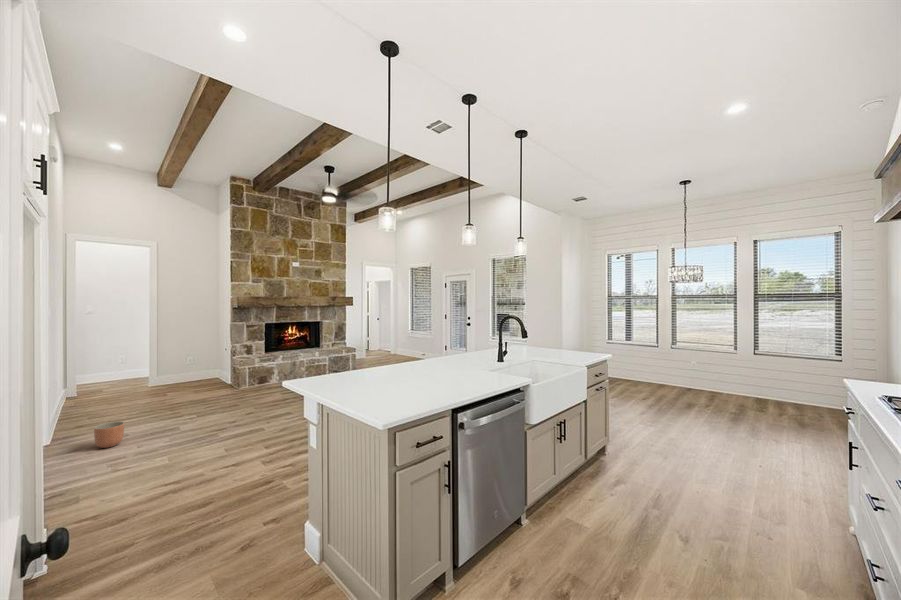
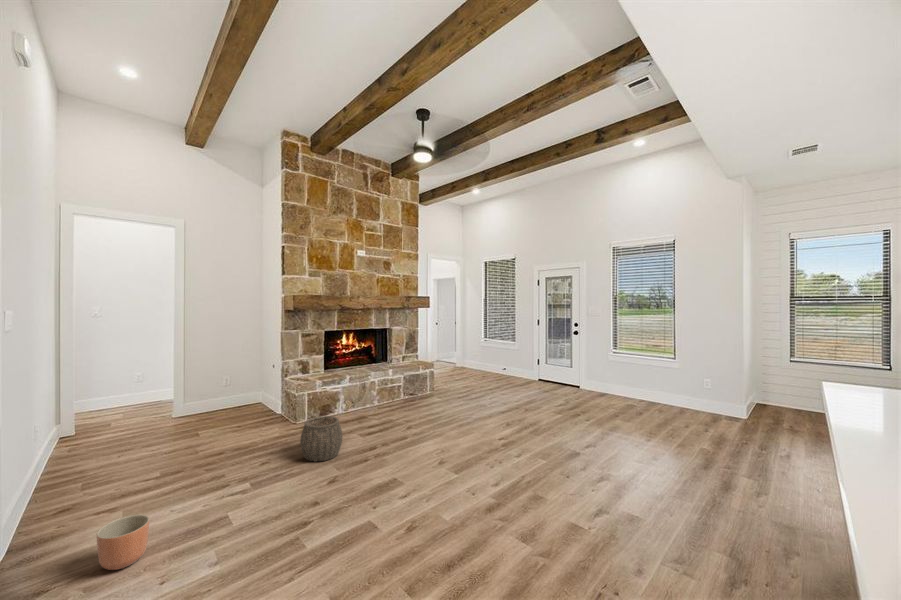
woven basket: none [232,379,264,407] -> present [300,416,343,461]

